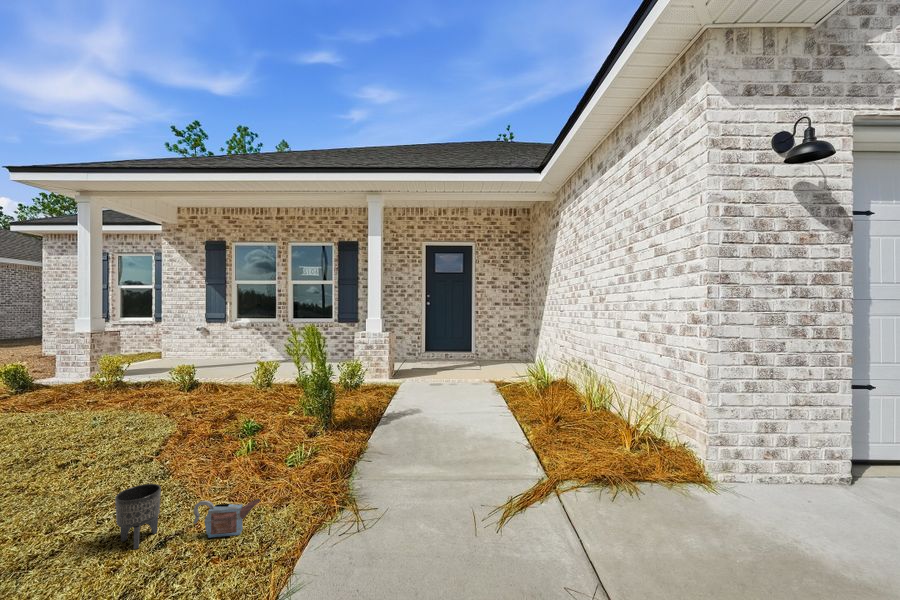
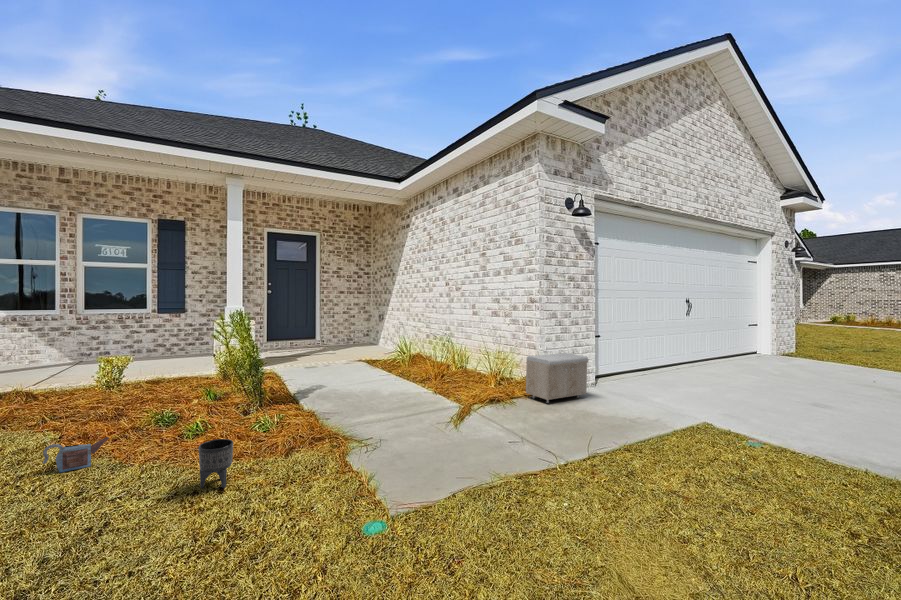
storage bench: none [674,414,814,508] -> present [526,353,588,403]
watering can: present [193,499,261,538] -> present [43,437,109,473]

